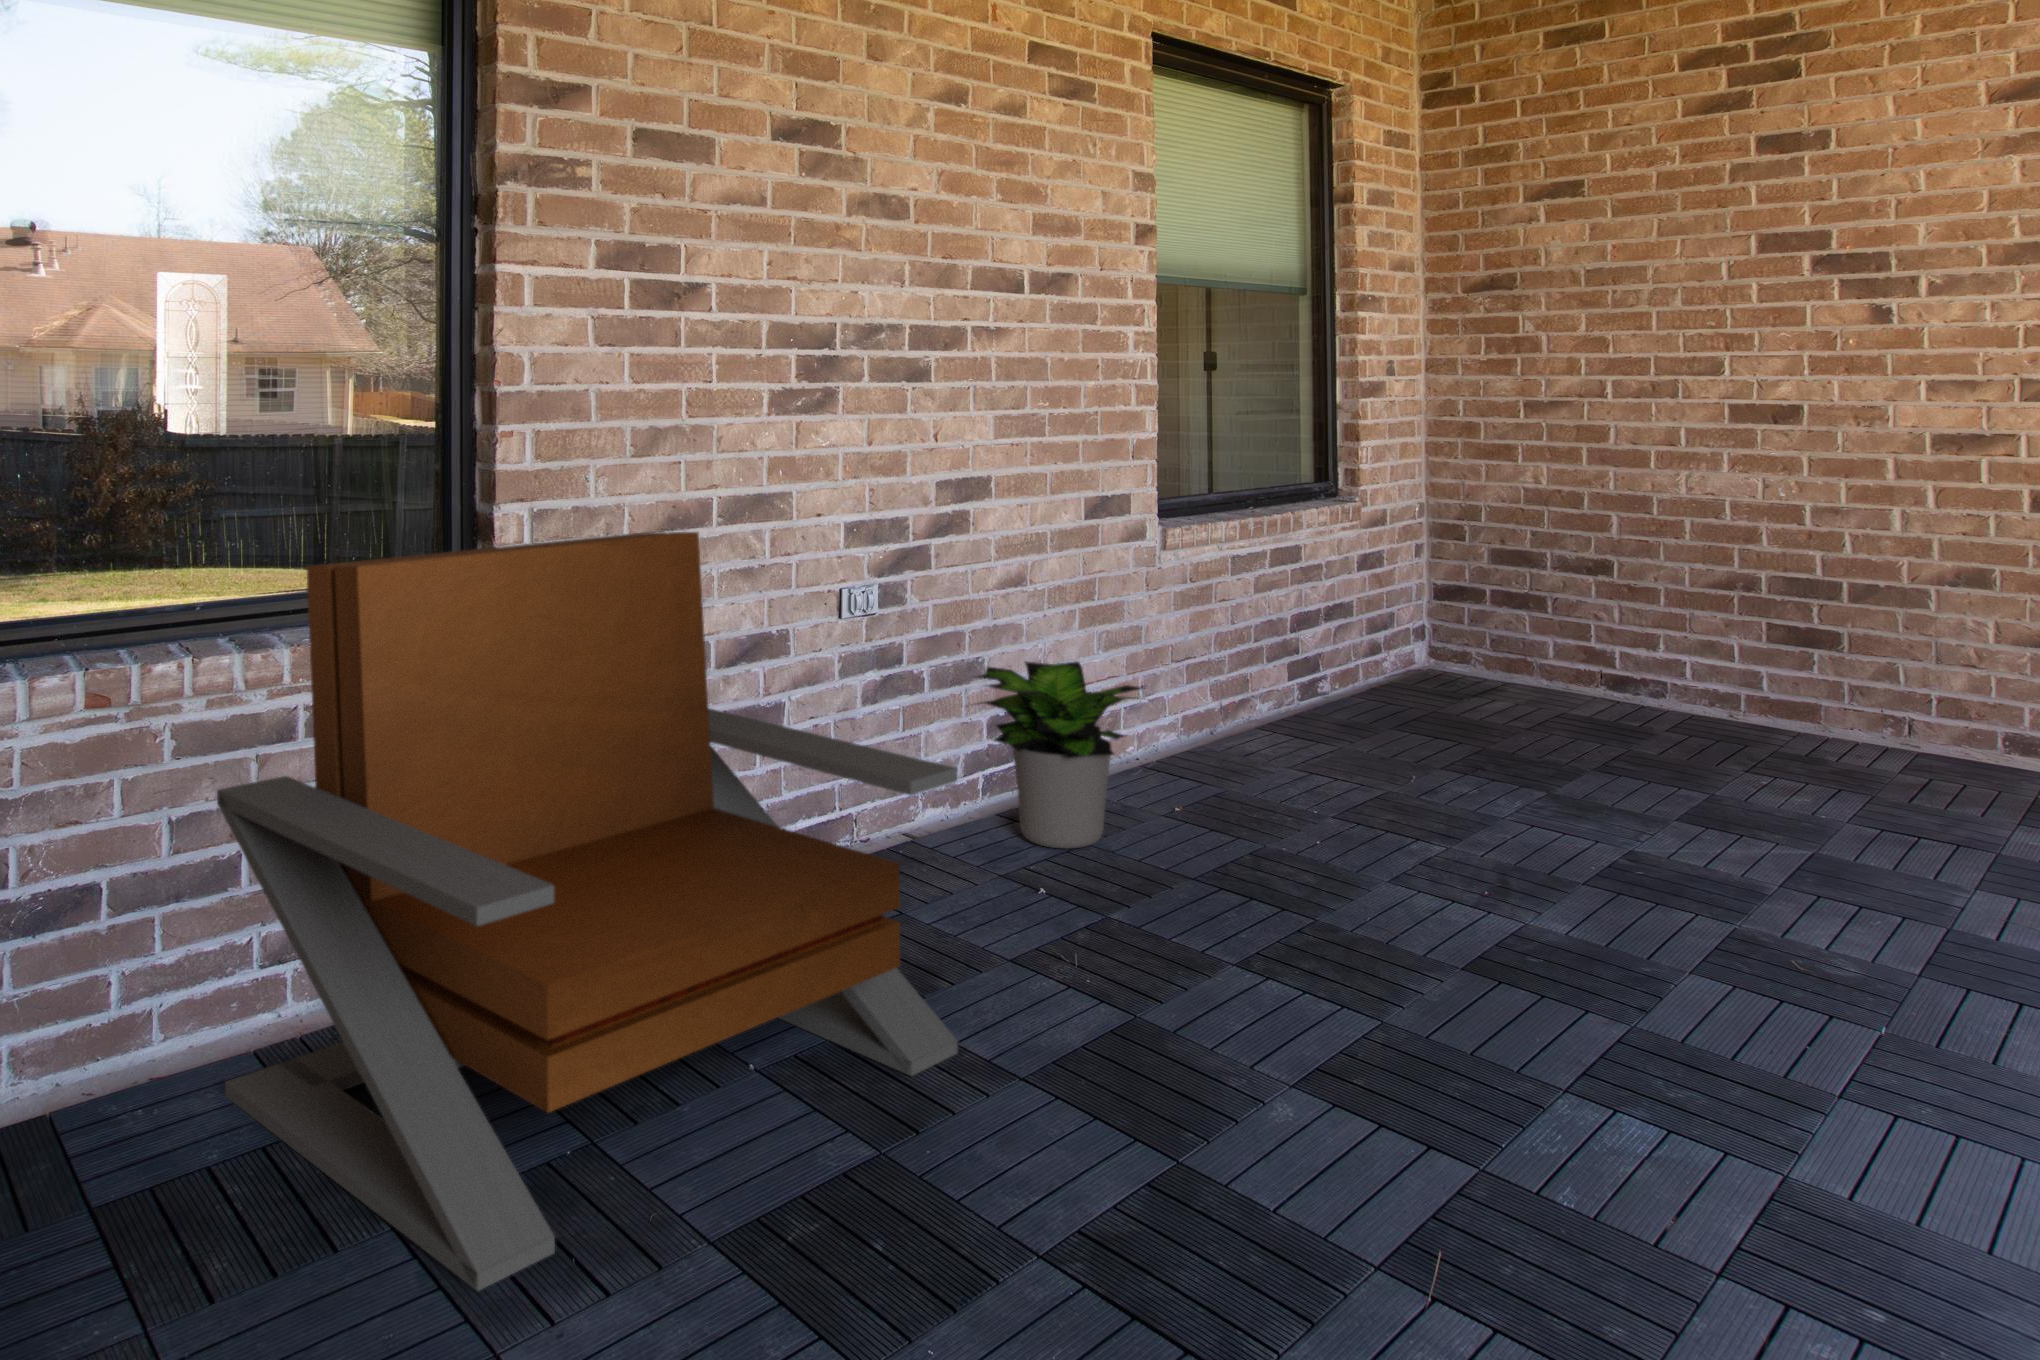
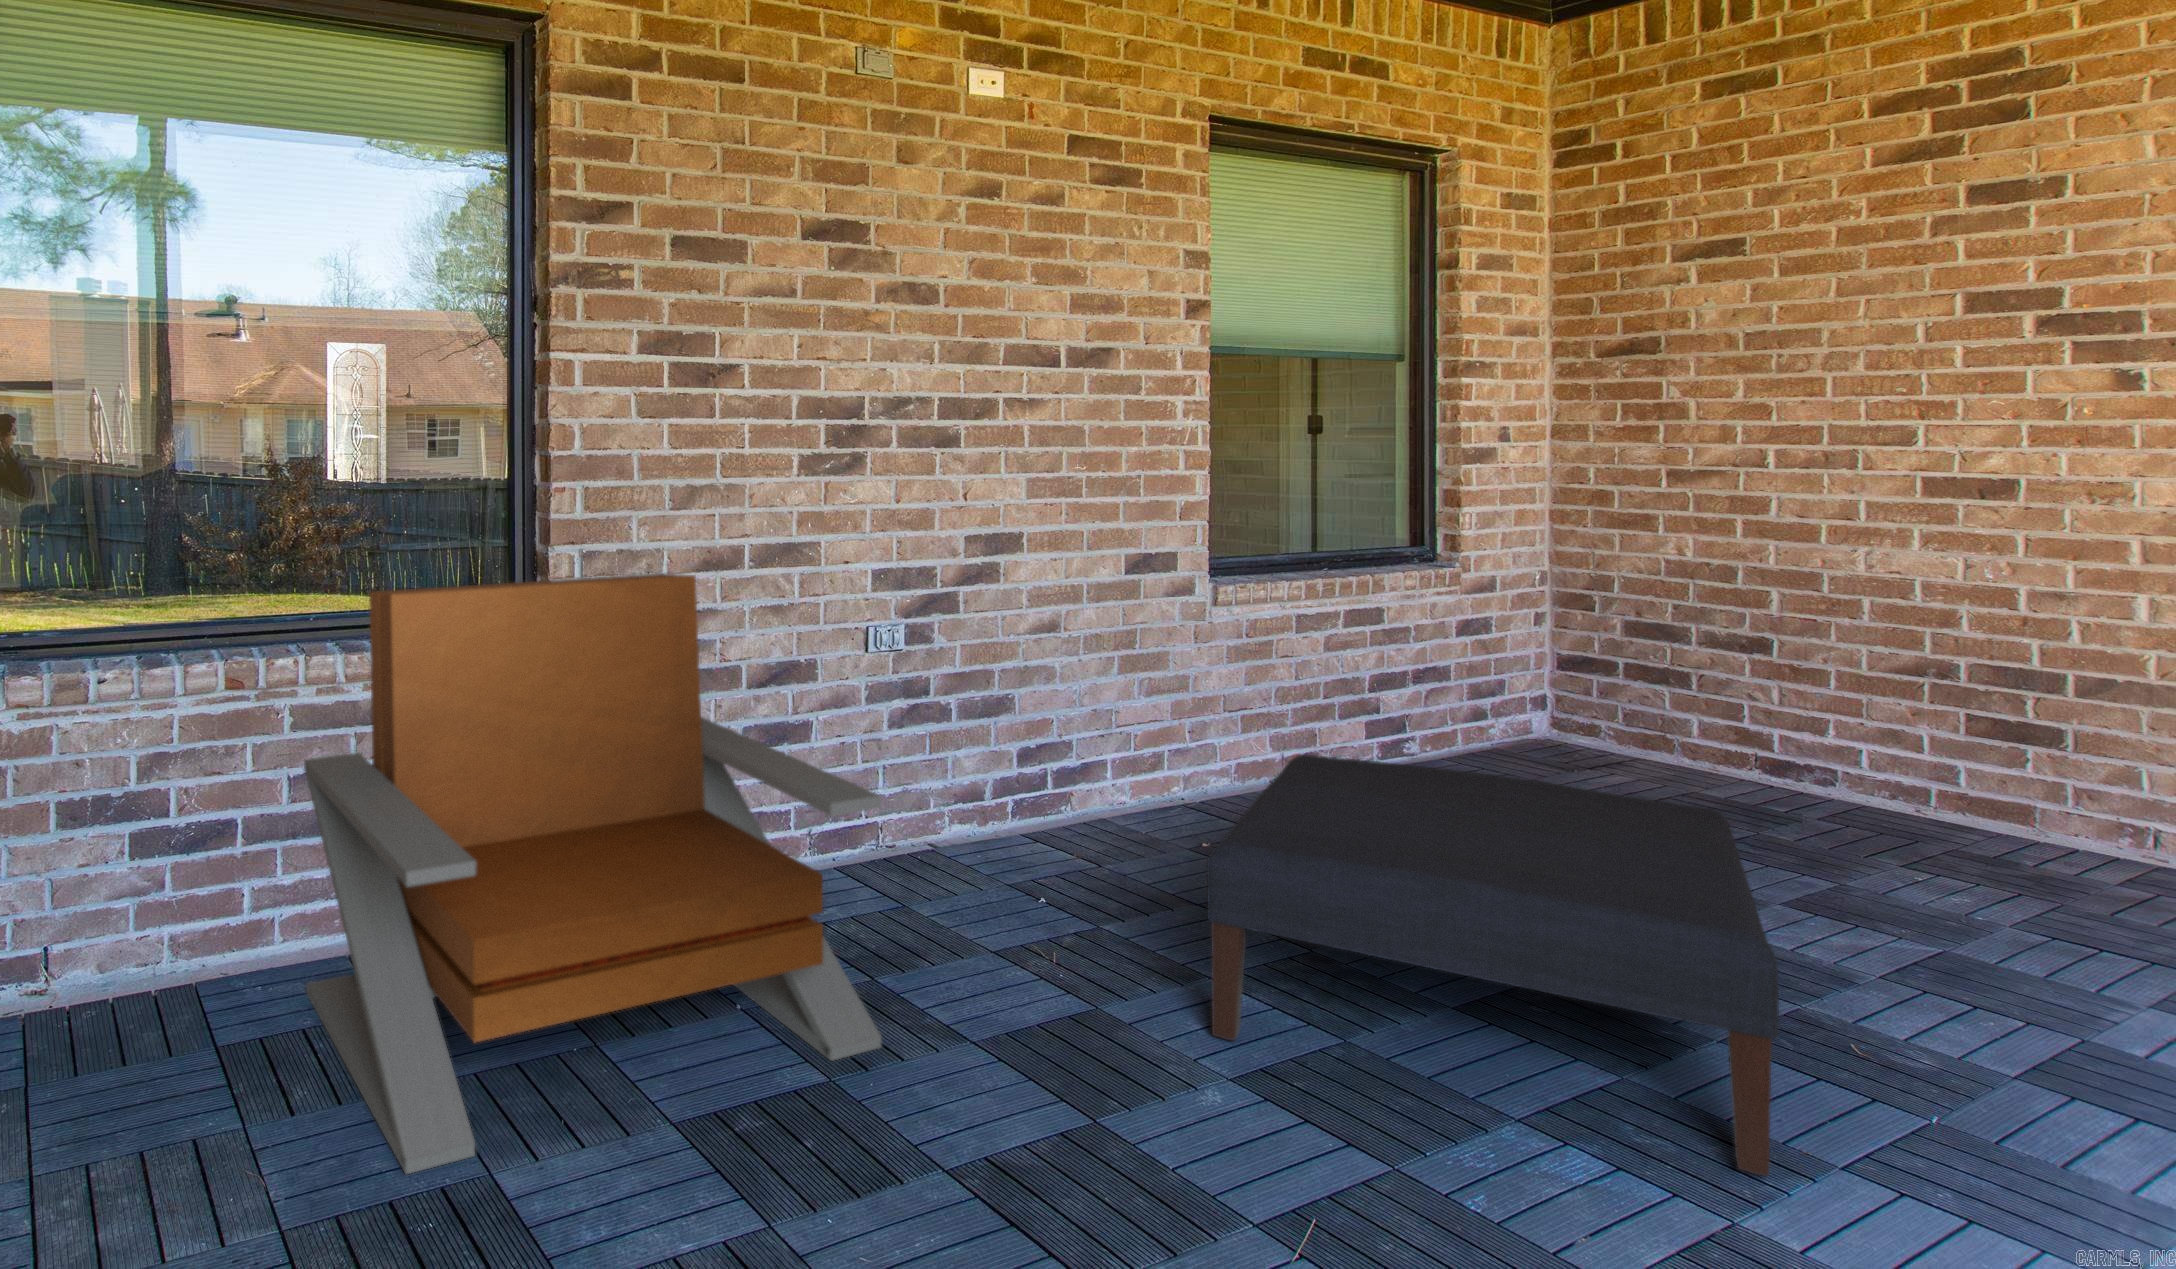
potted plant: present [977,662,1142,849] -> none [989,701,1176,877]
ottoman: none [1269,696,1799,1047] -> present [1207,755,1779,1176]

